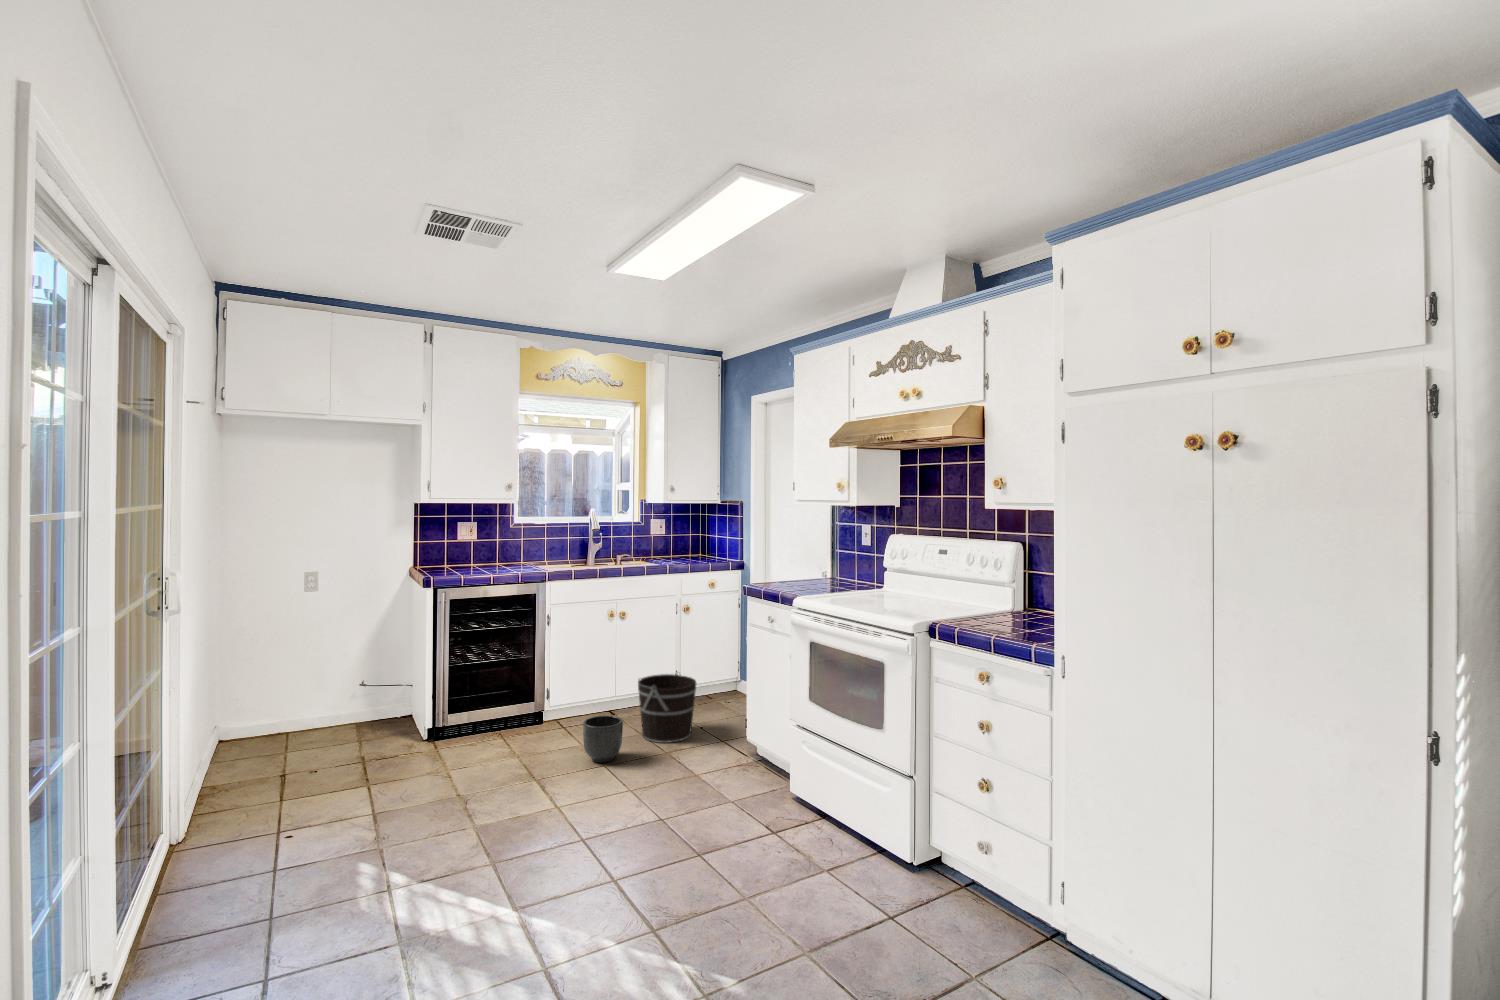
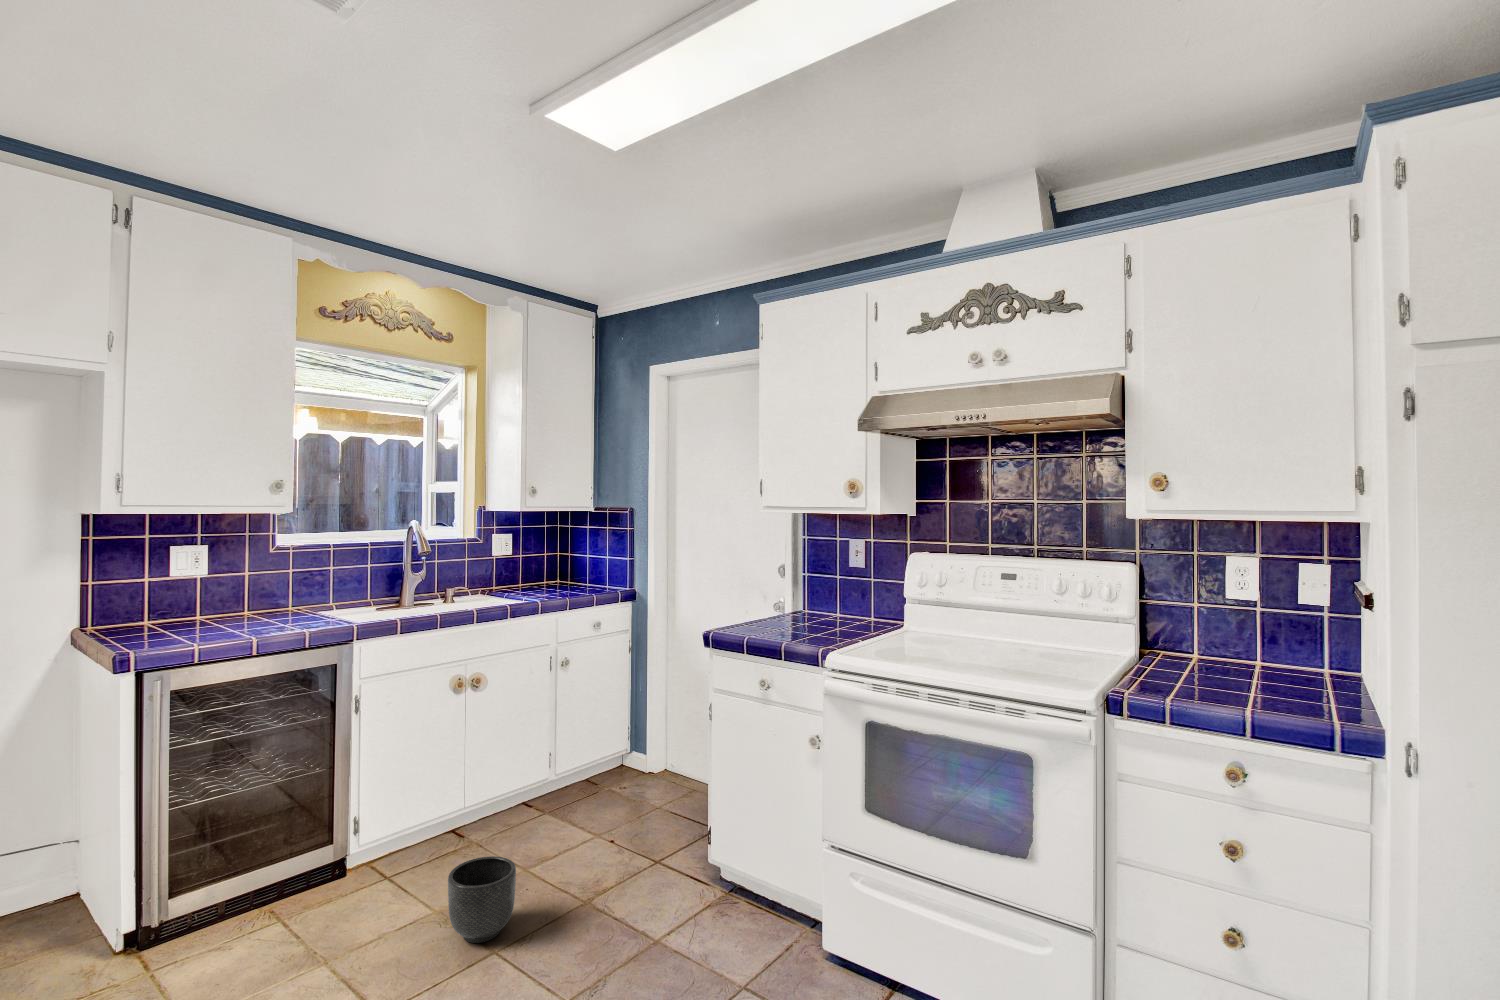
bucket: present [638,673,696,743] -> none [514,761,607,880]

